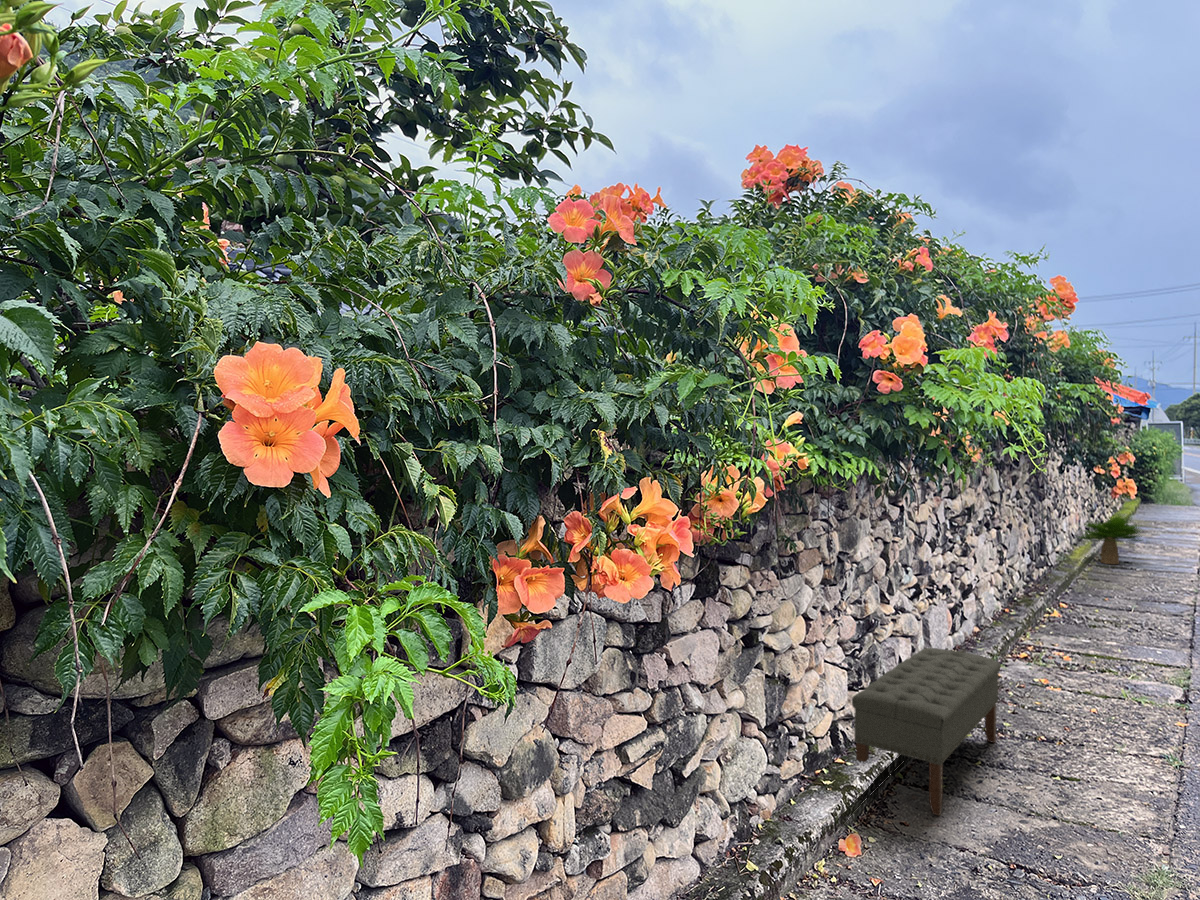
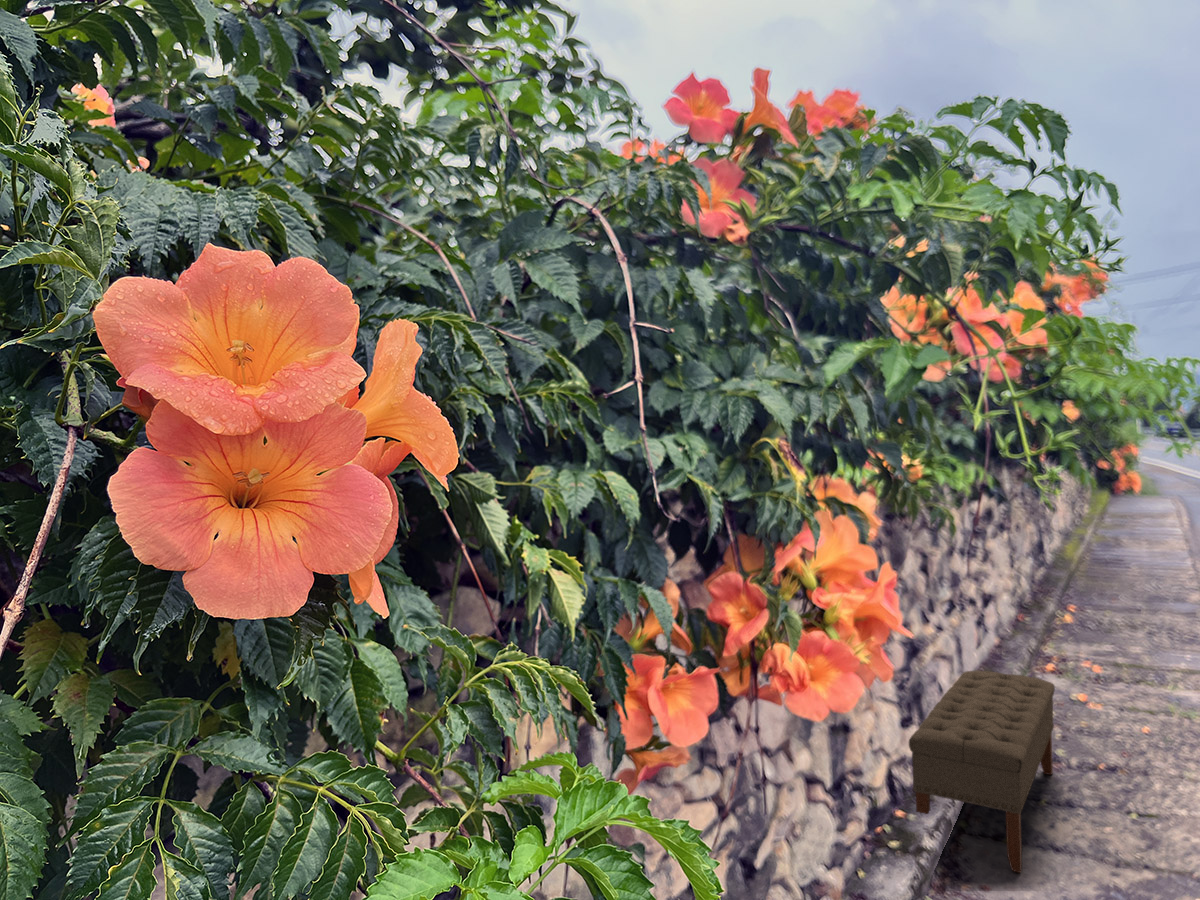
potted plant: present [1079,516,1141,564] -> none [1066,502,1143,559]

